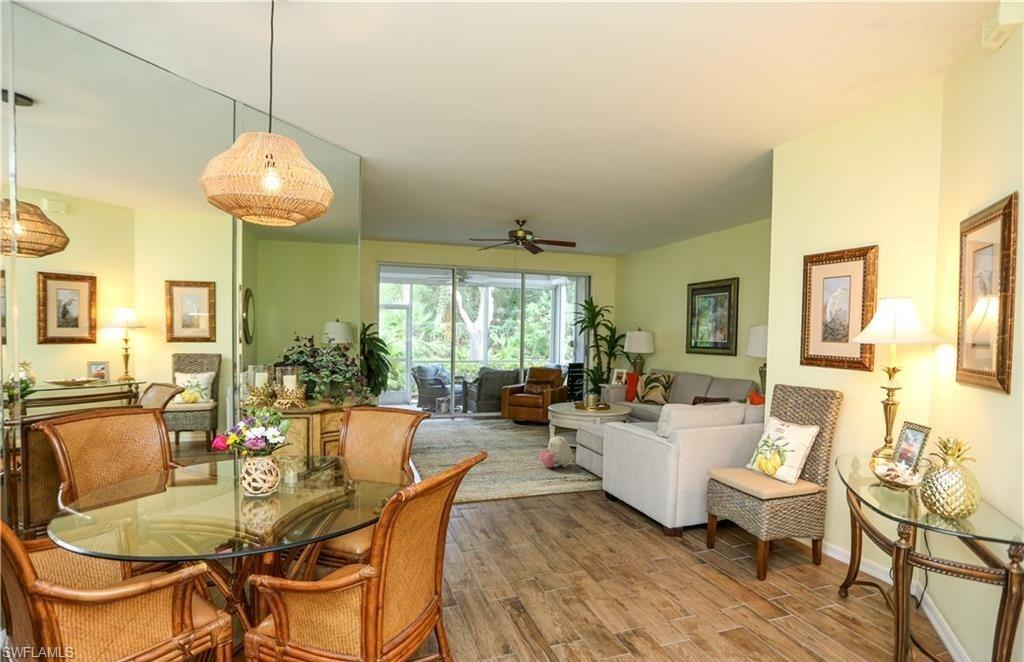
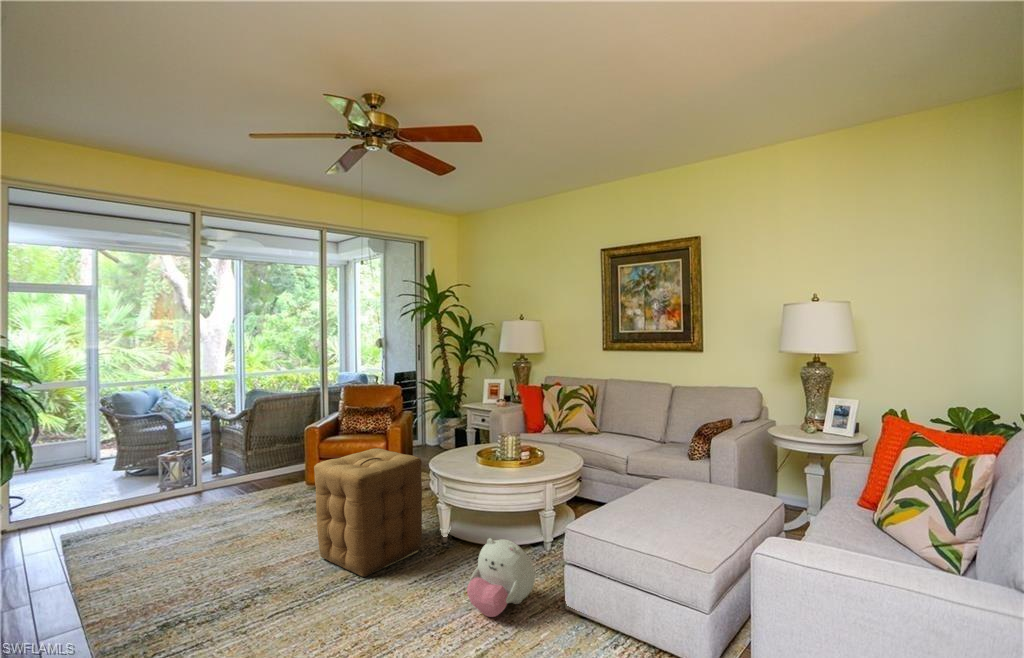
ottoman: none [491,396,540,451] -> present [314,448,422,577]

